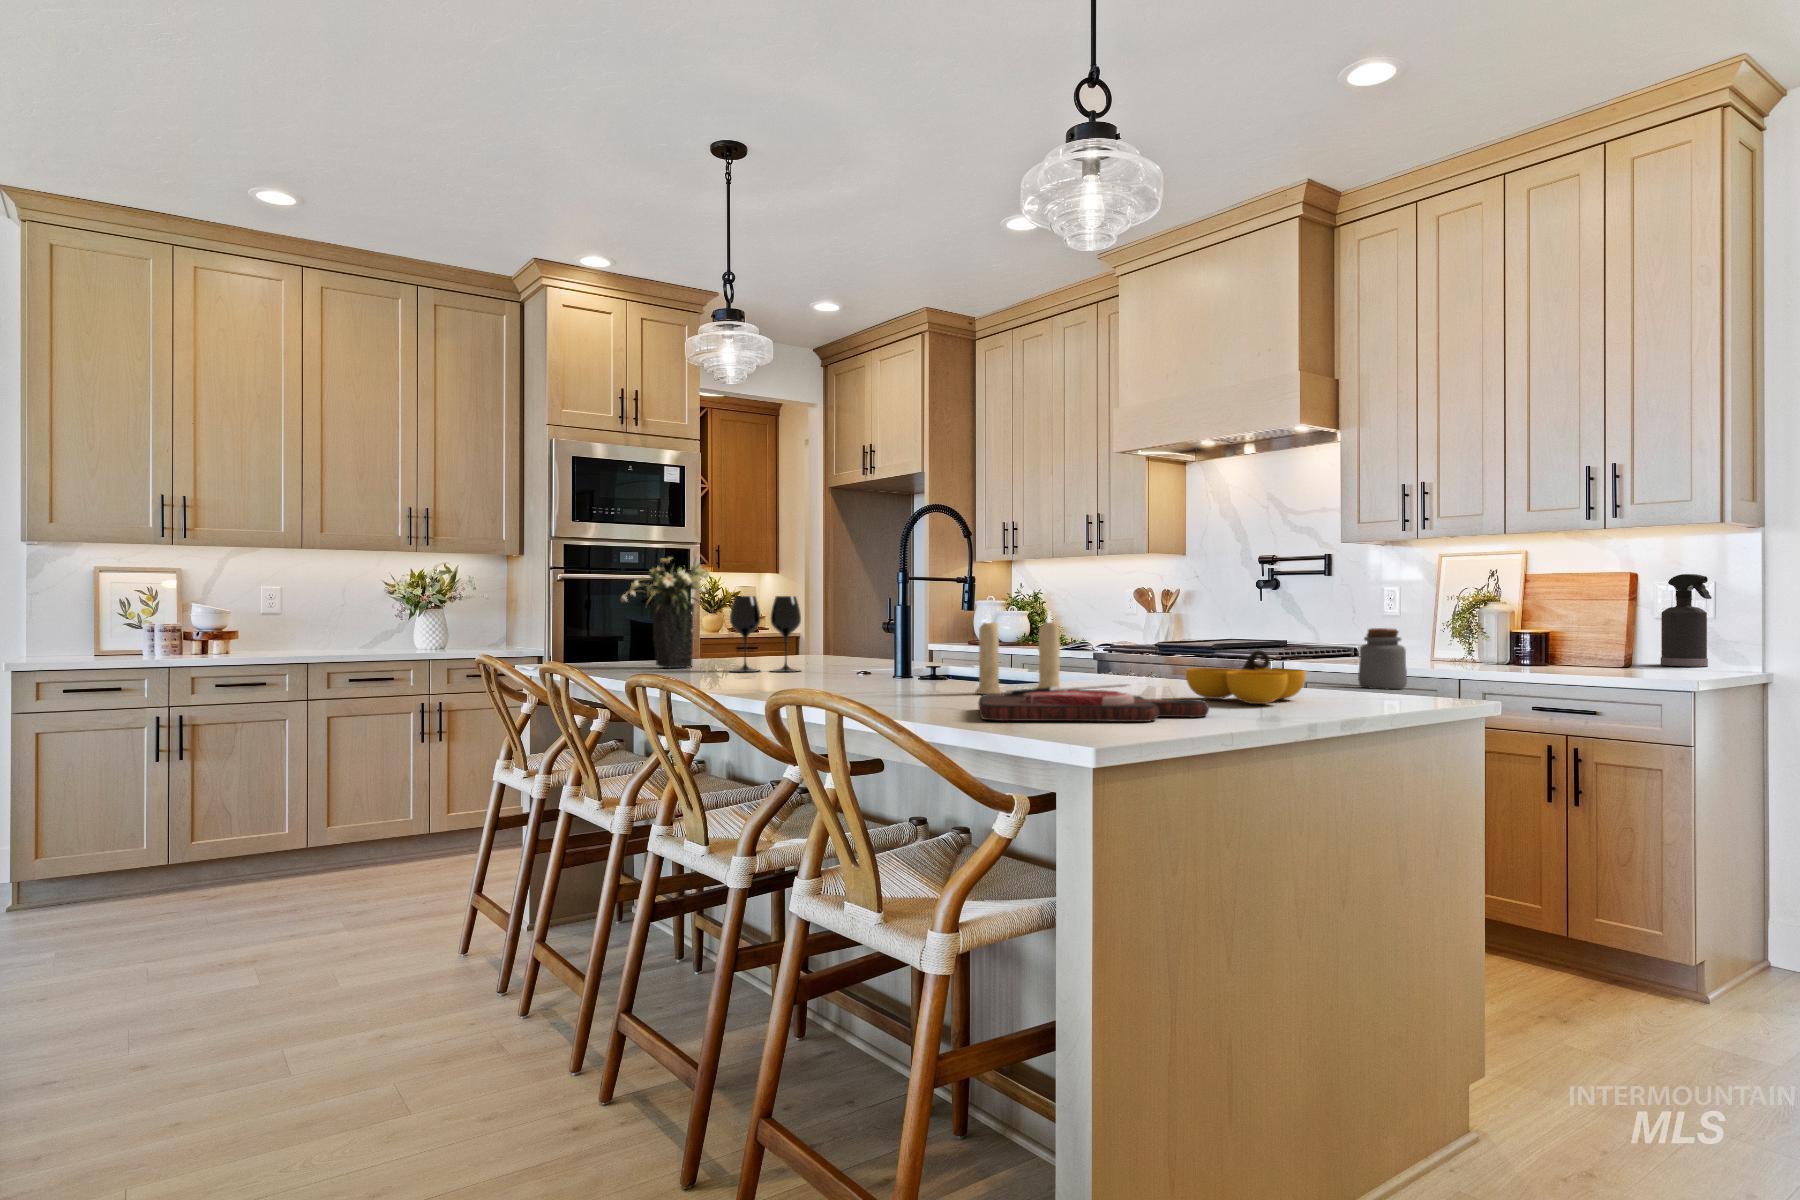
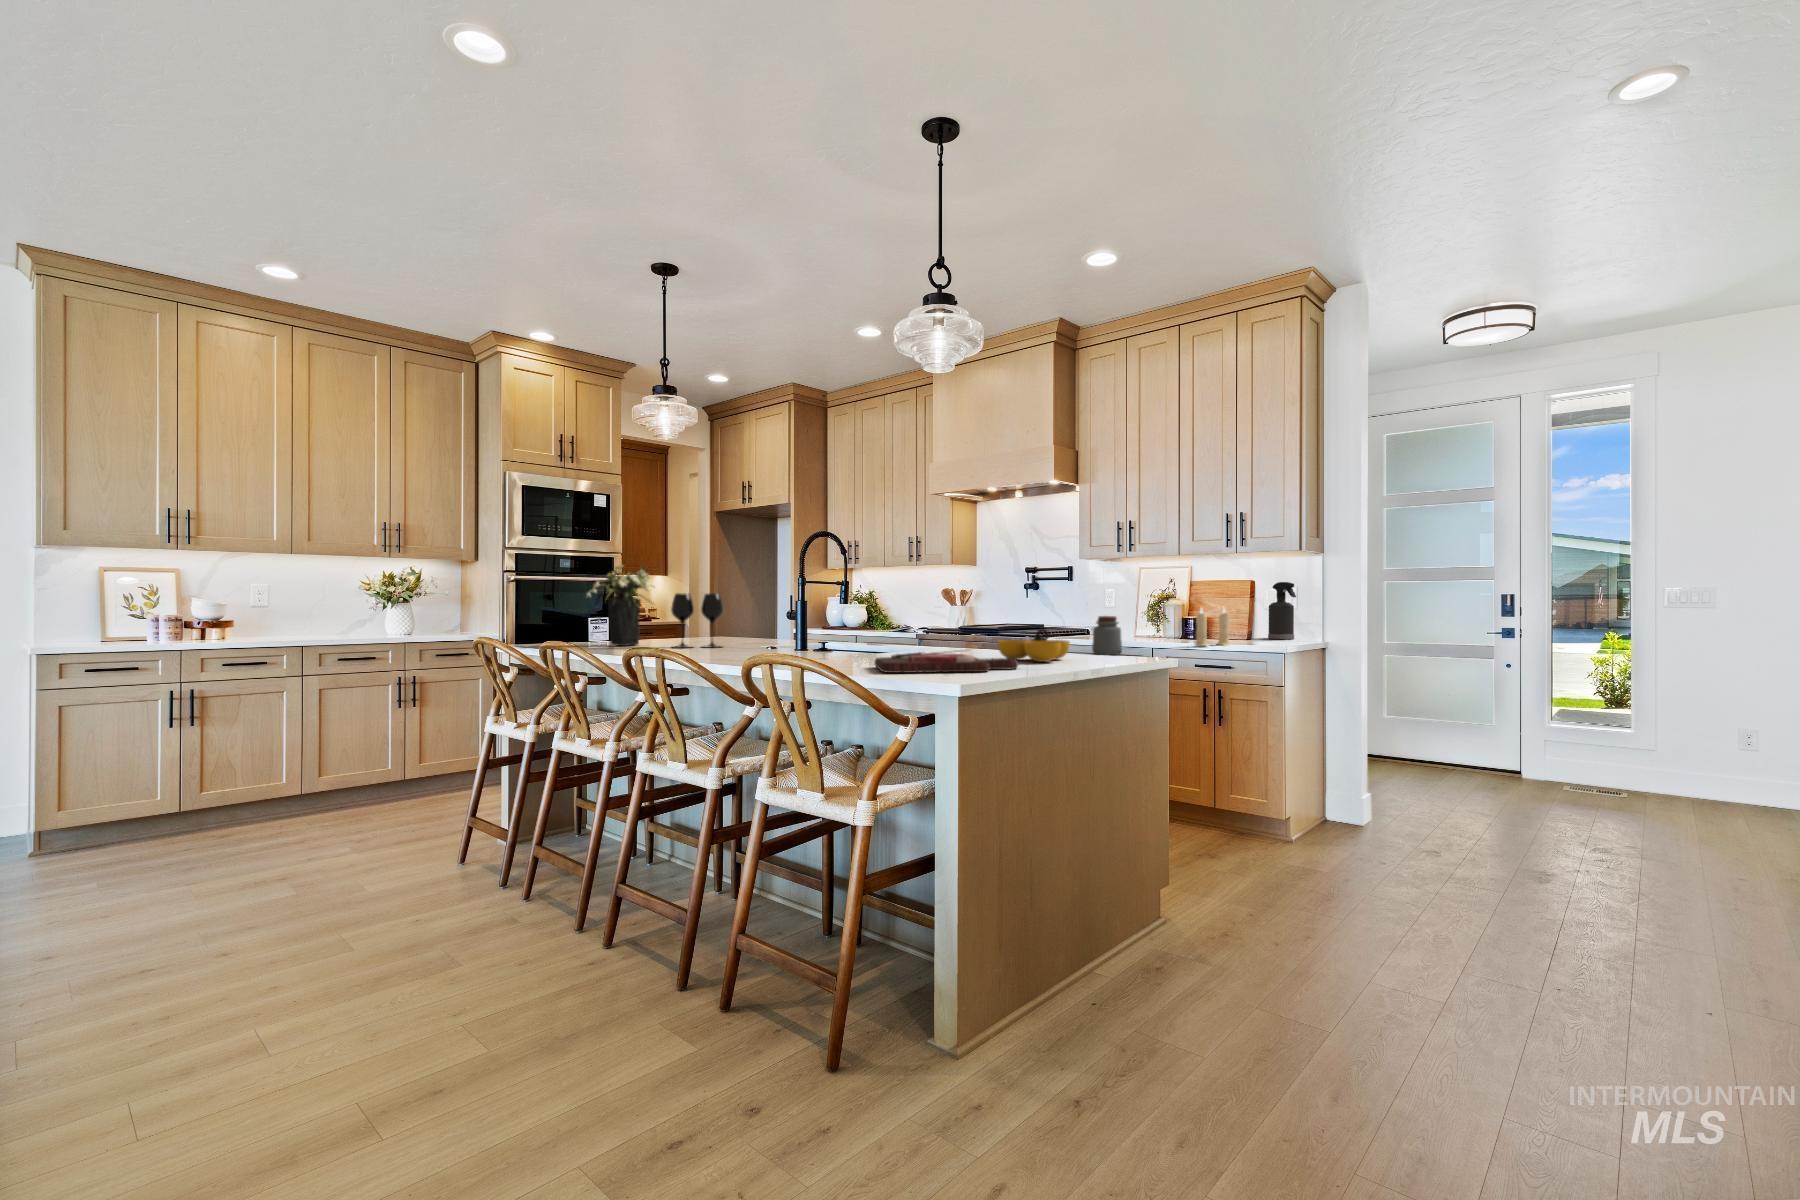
candle: present [975,611,1060,694] -> present [1195,608,1230,646]

